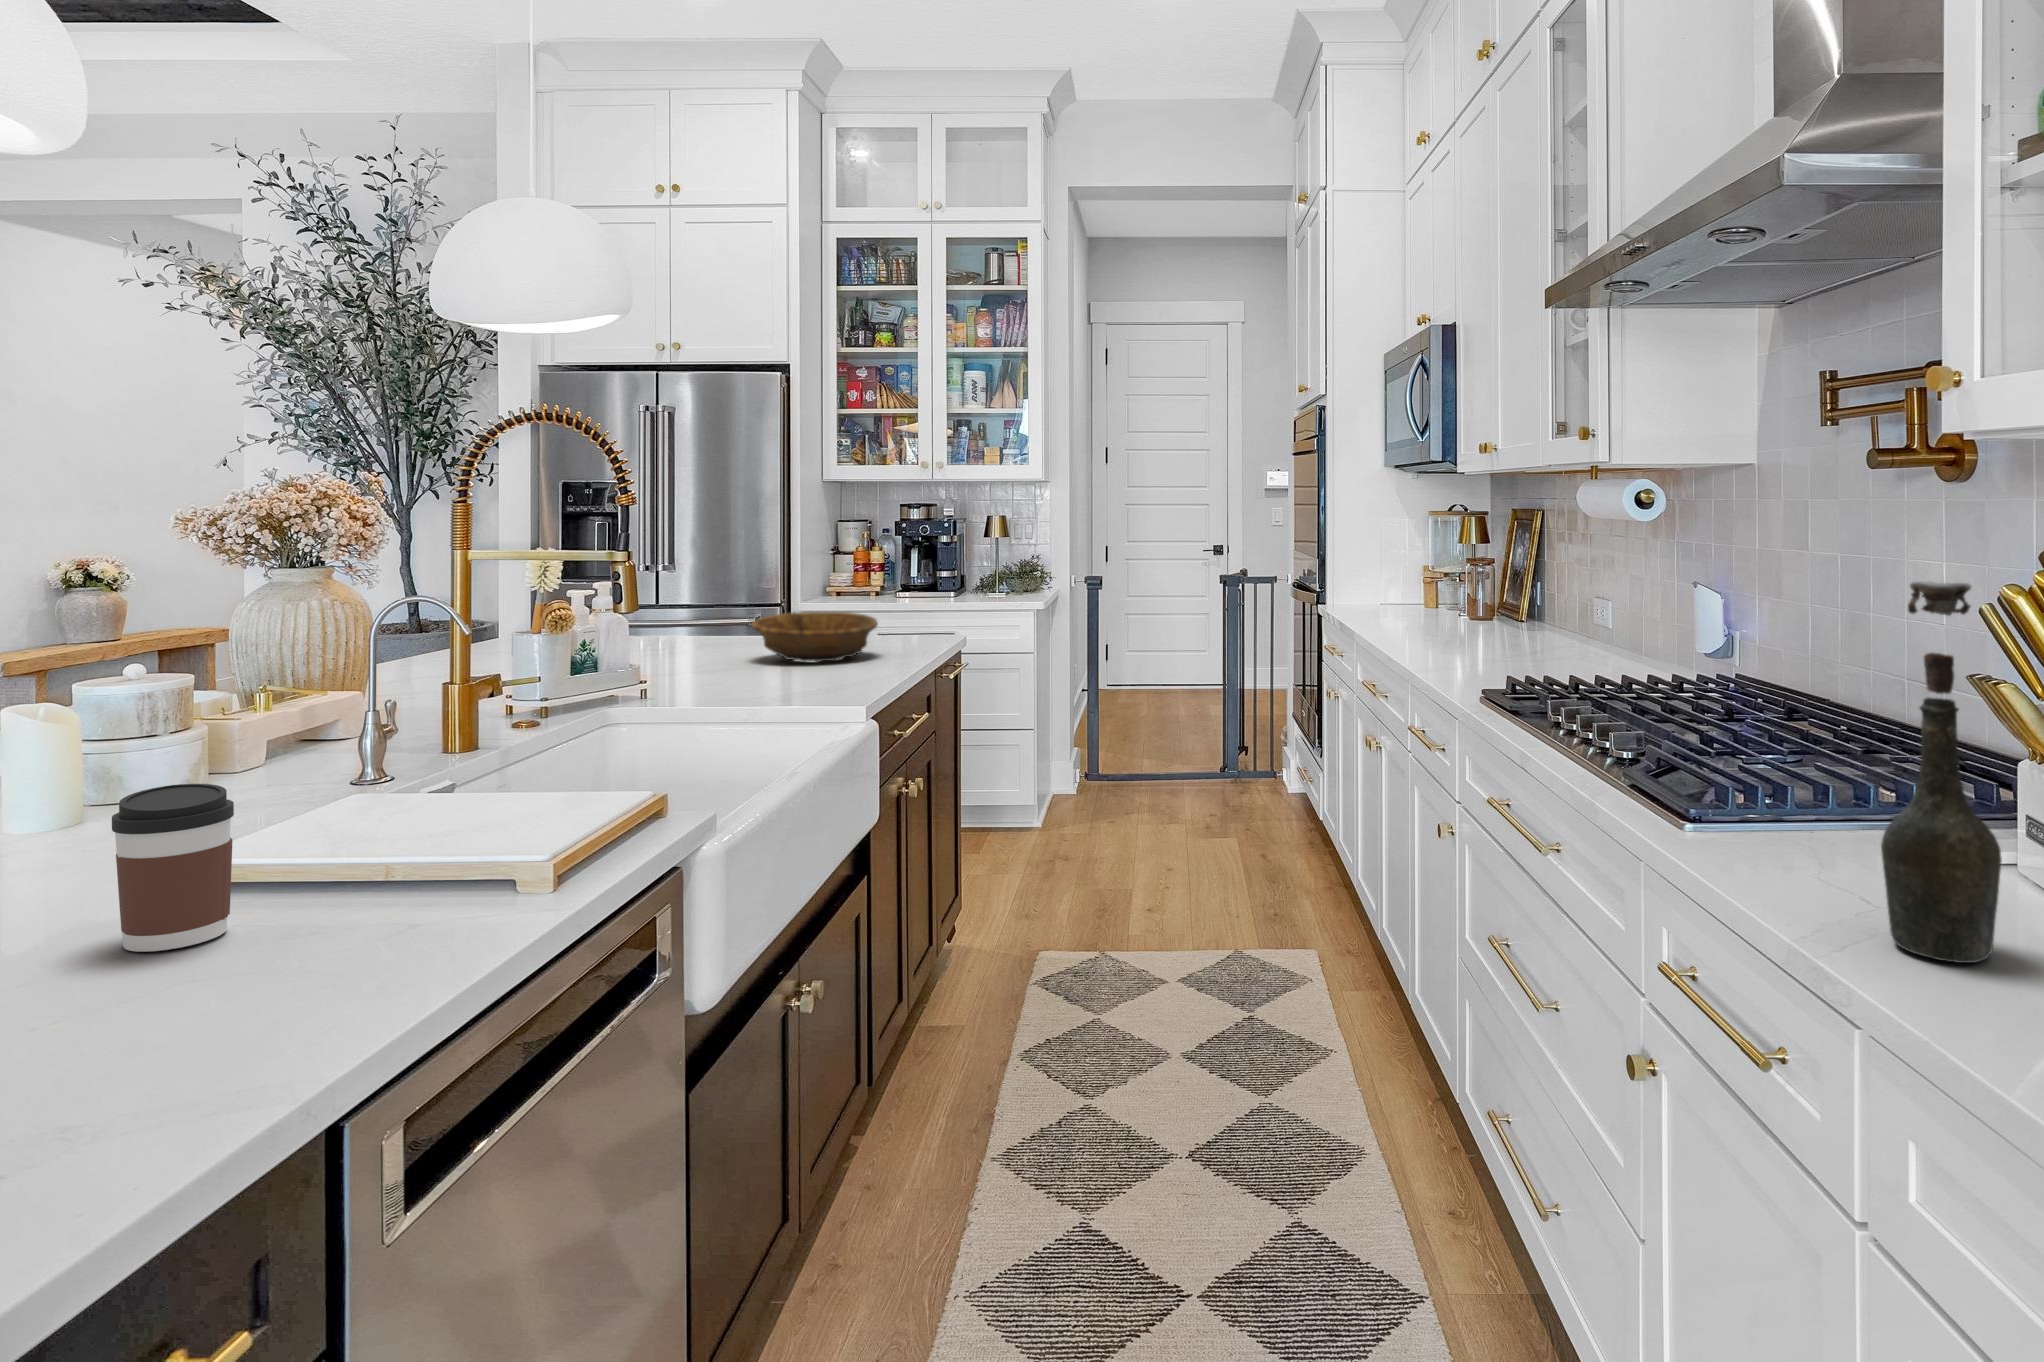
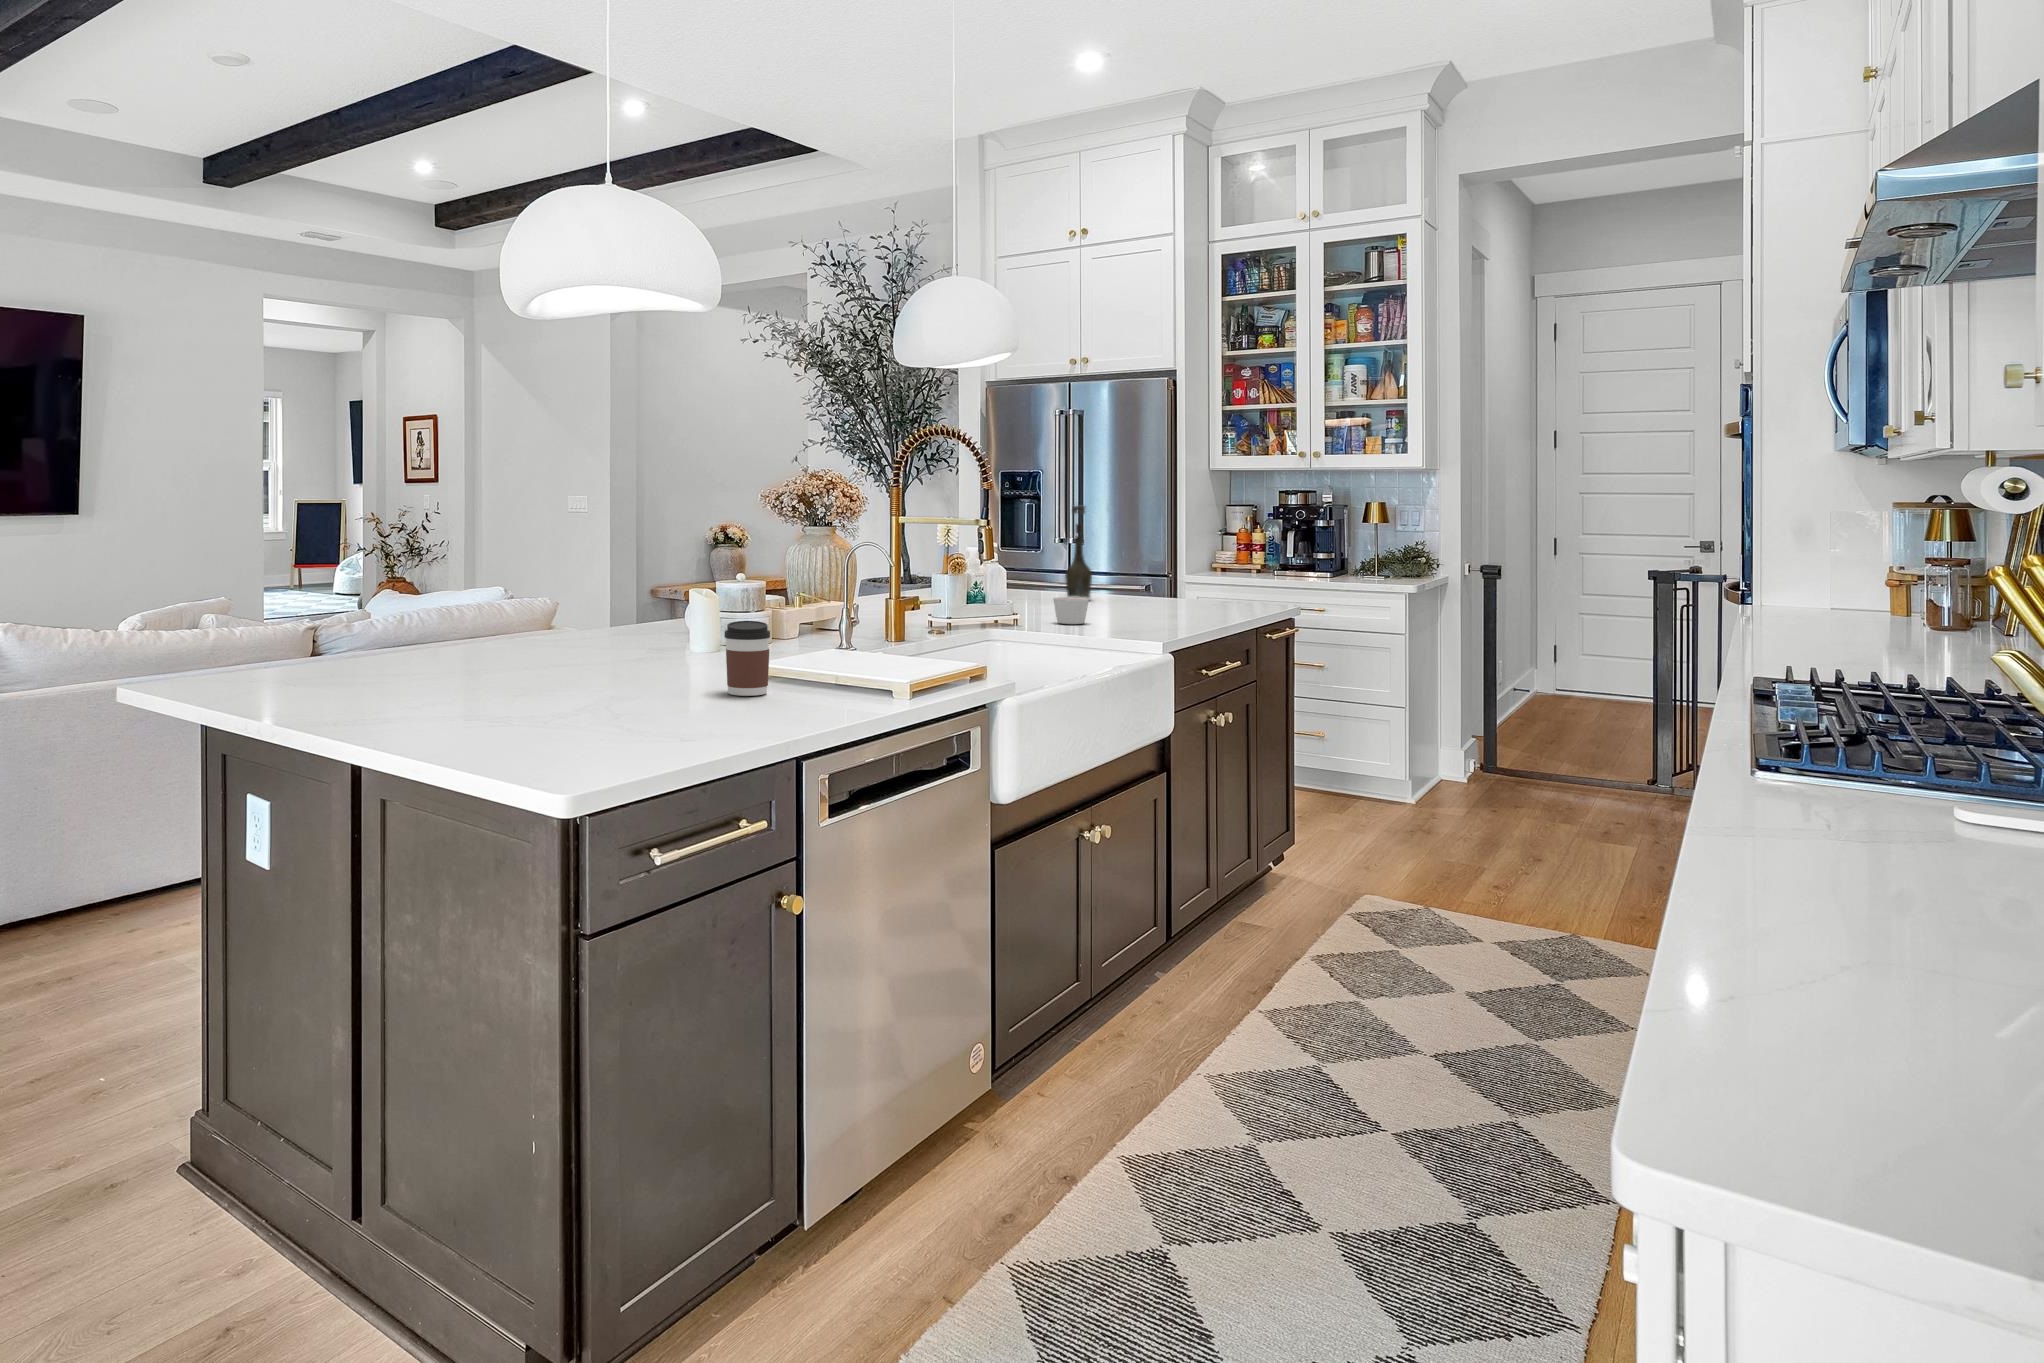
bottle: present [1881,582,2002,963] -> present [1065,506,1092,599]
decorative bowl: present [751,612,878,661] -> none [1105,574,1205,612]
candle: none [700,653,750,692] -> present [1053,597,1089,624]

